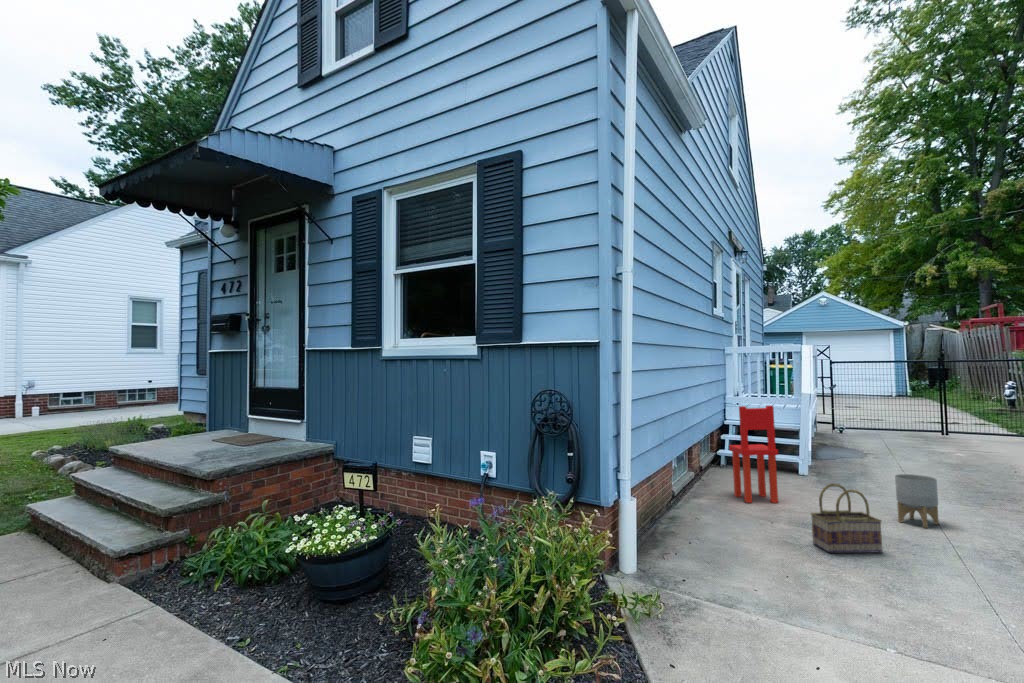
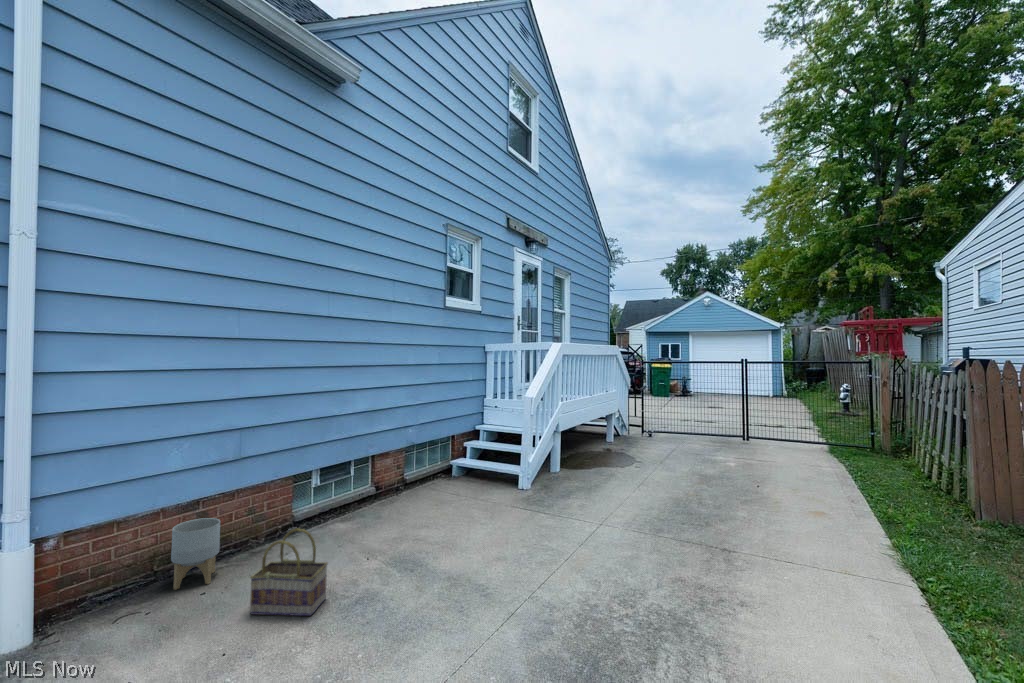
chair: present [729,405,778,503] -> none [343,424,392,531]
planter: present [895,474,939,528] -> present [171,518,220,590]

